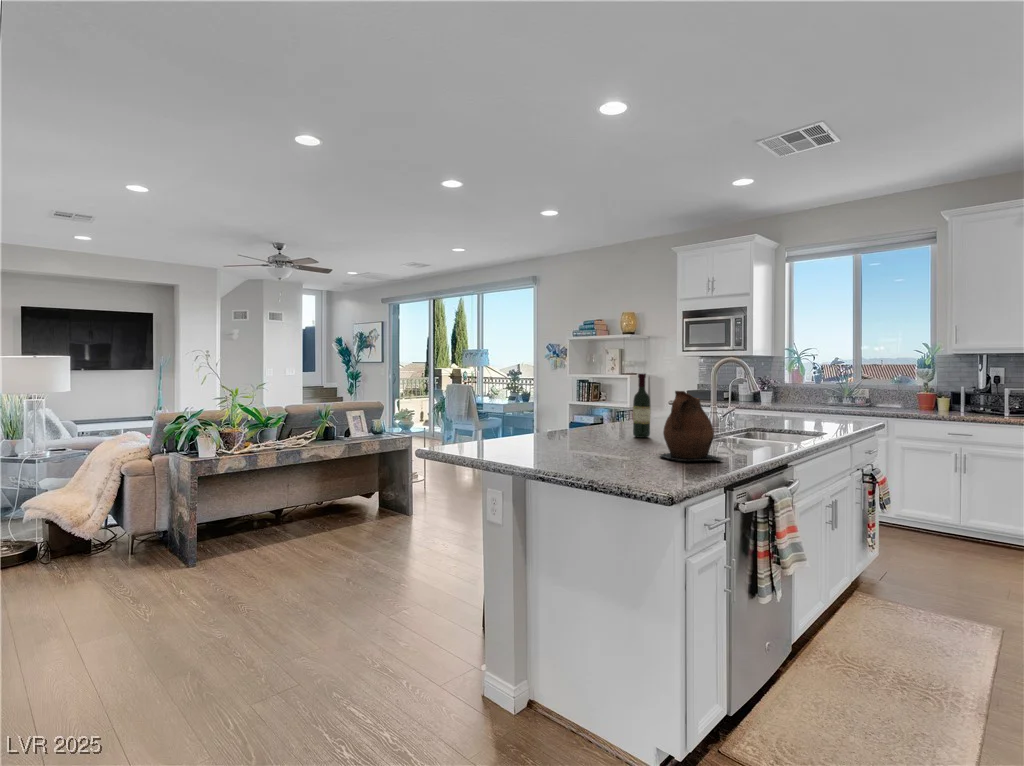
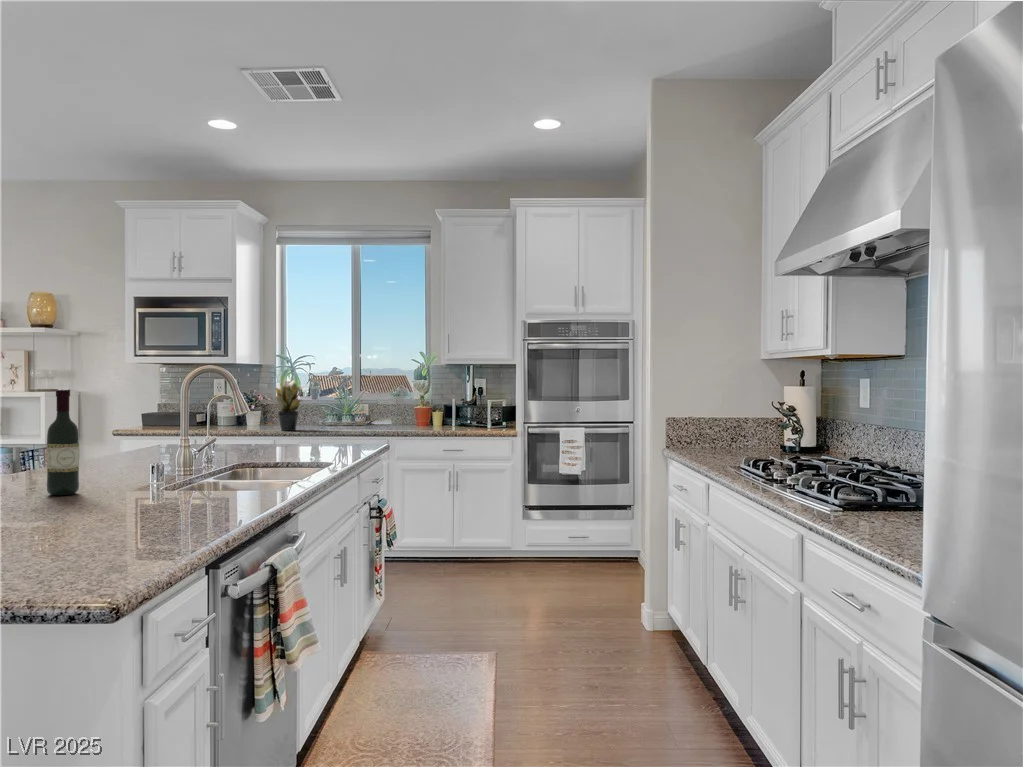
potted plant: none [780,364,812,409] -> present [275,381,303,431]
ceramic pitcher: present [660,391,722,461] -> none [88,418,202,533]

